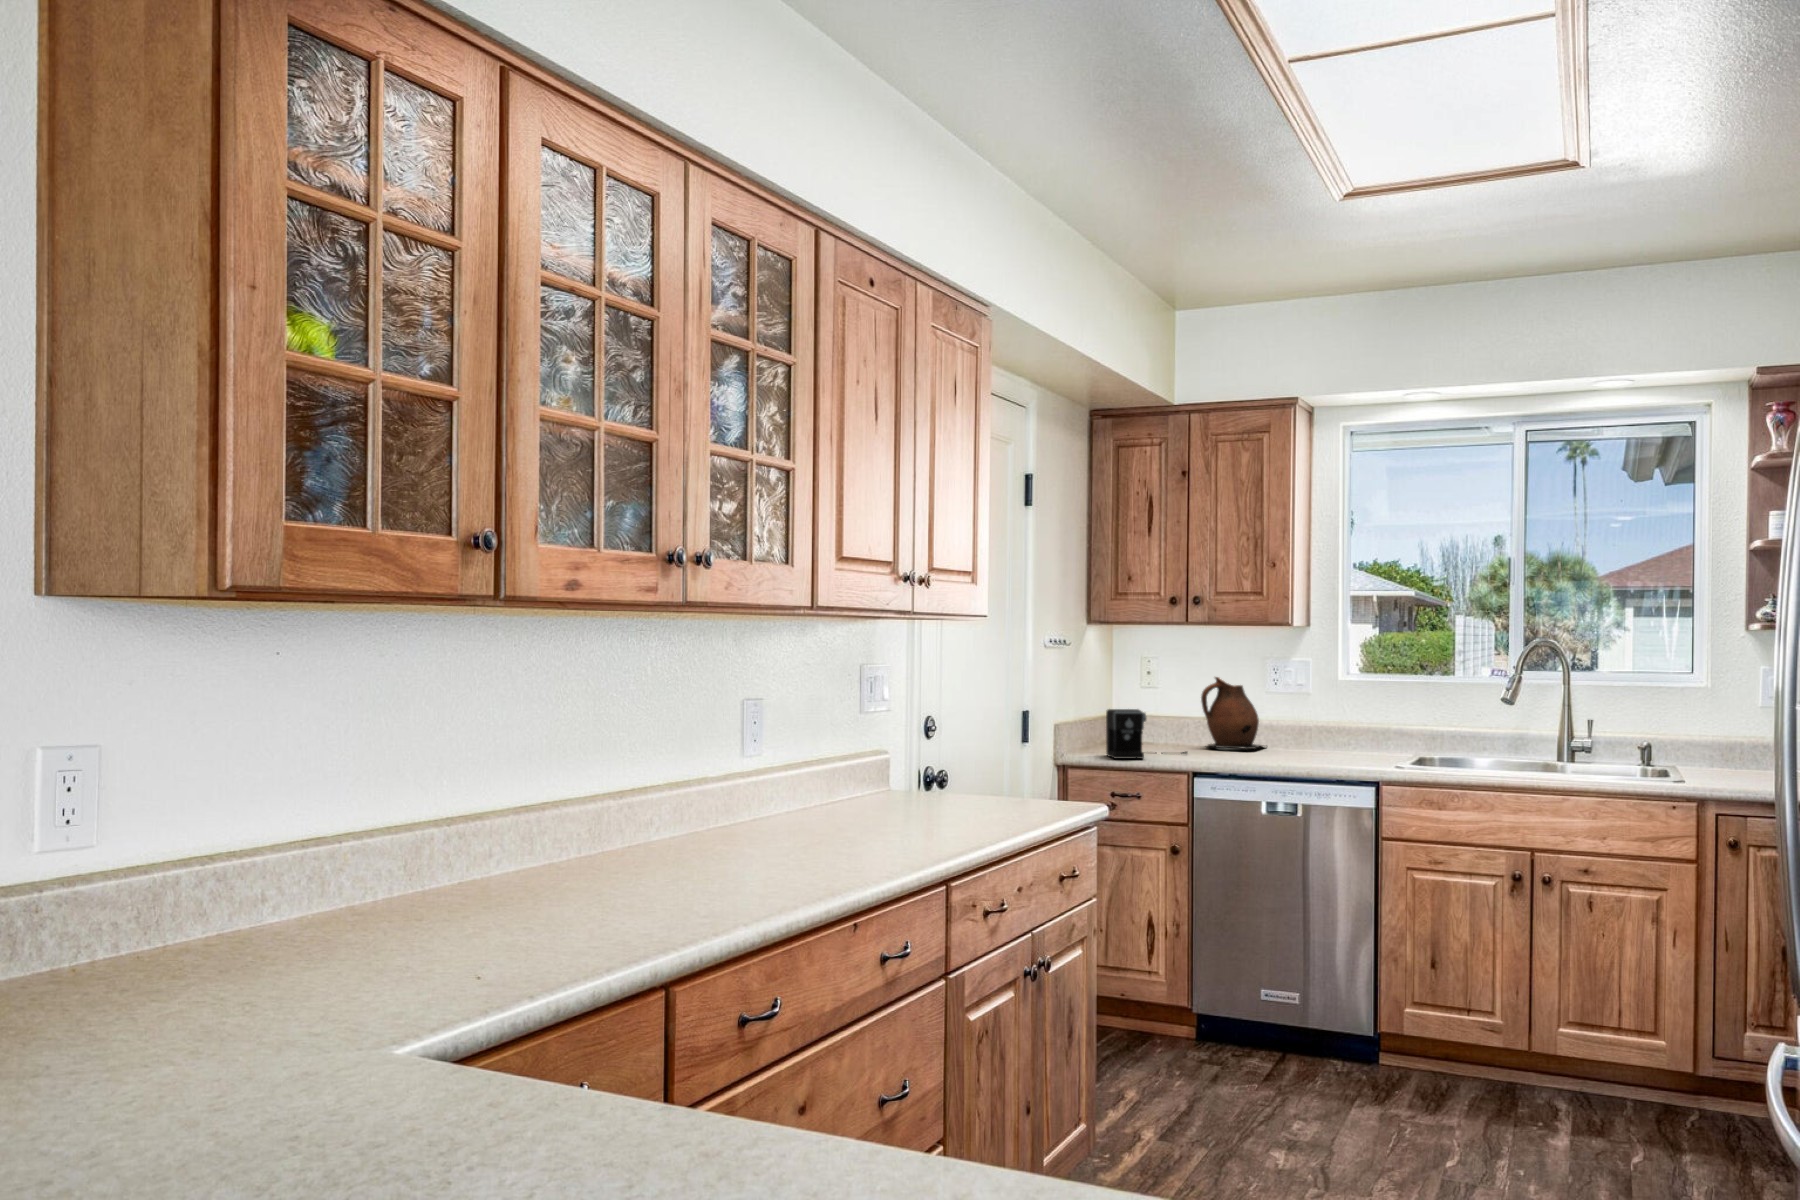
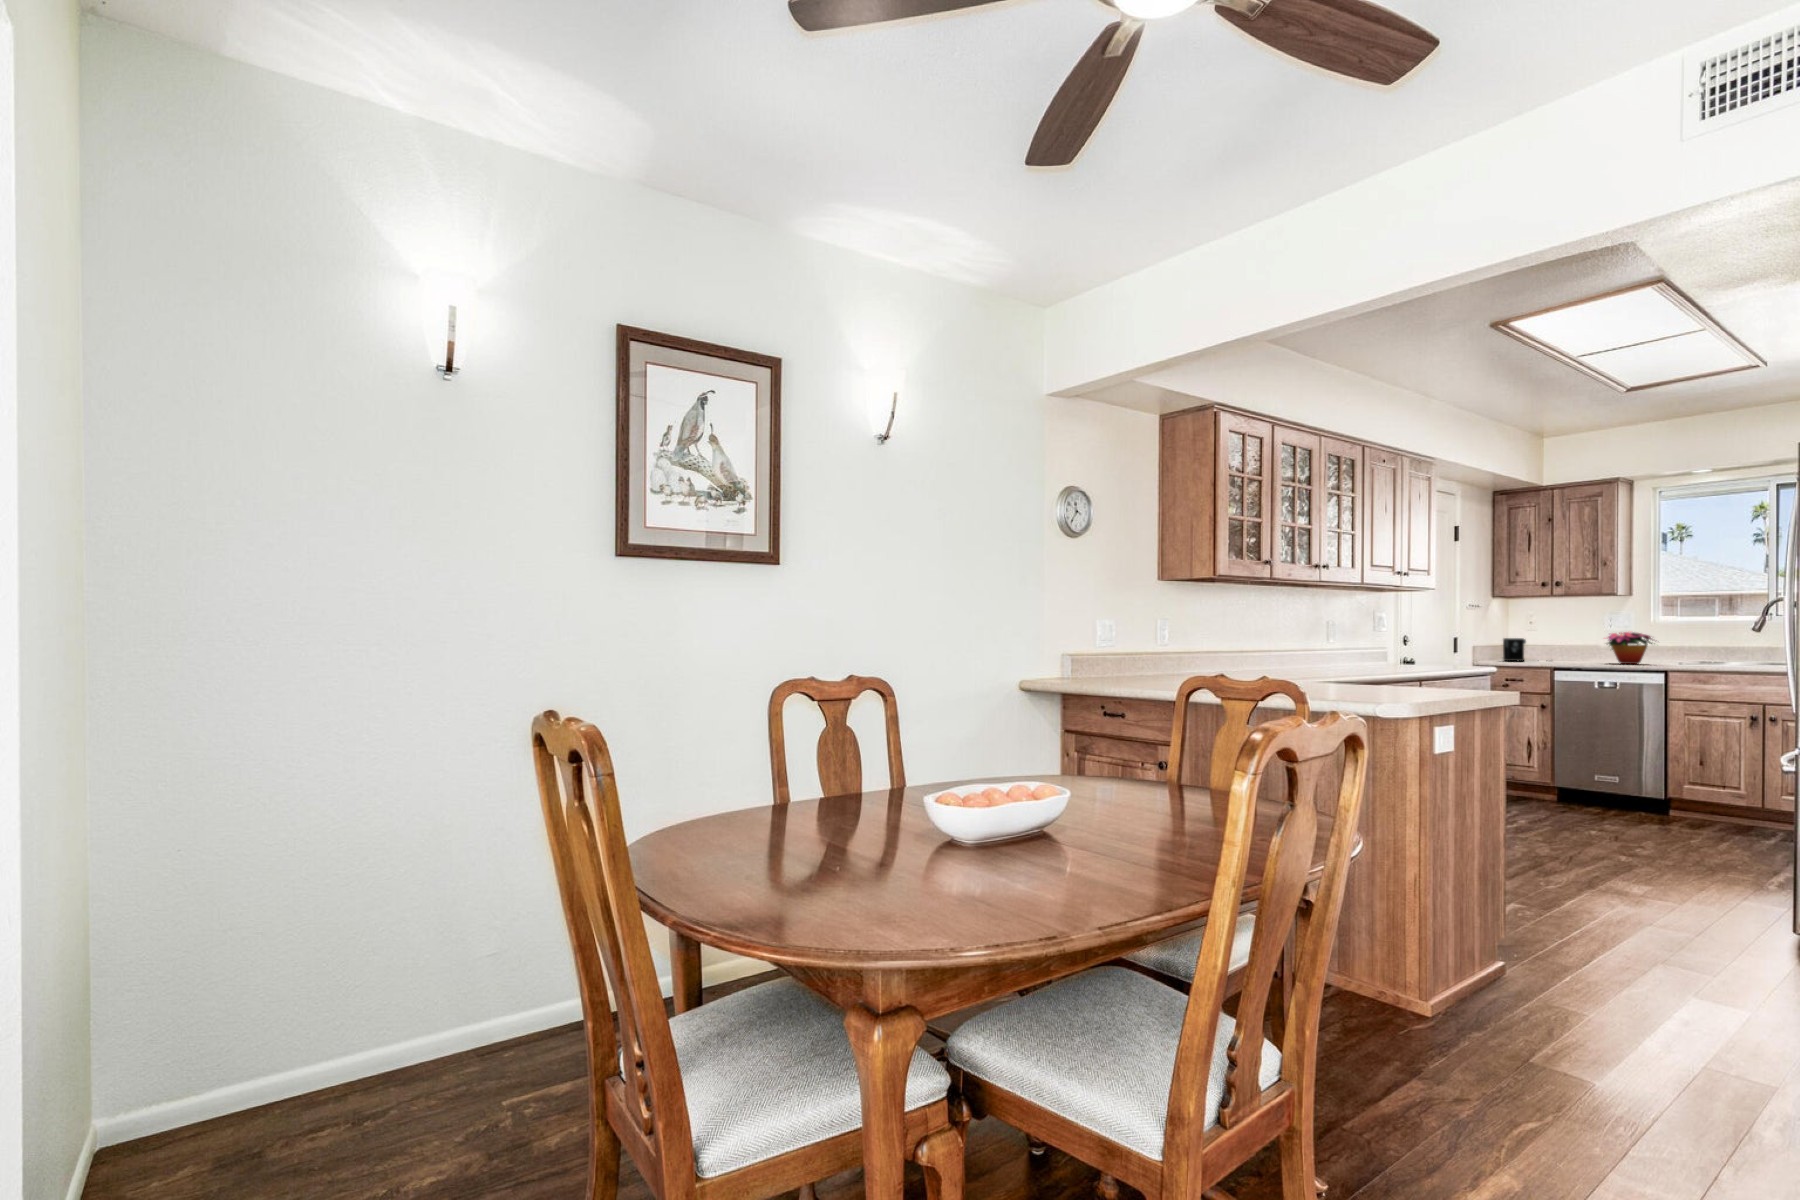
ceramic pitcher: present [1201,677,1263,749] -> none [1563,624,1606,661]
flower arrangement: none [1268,698,1367,764] -> present [1607,632,1652,664]

